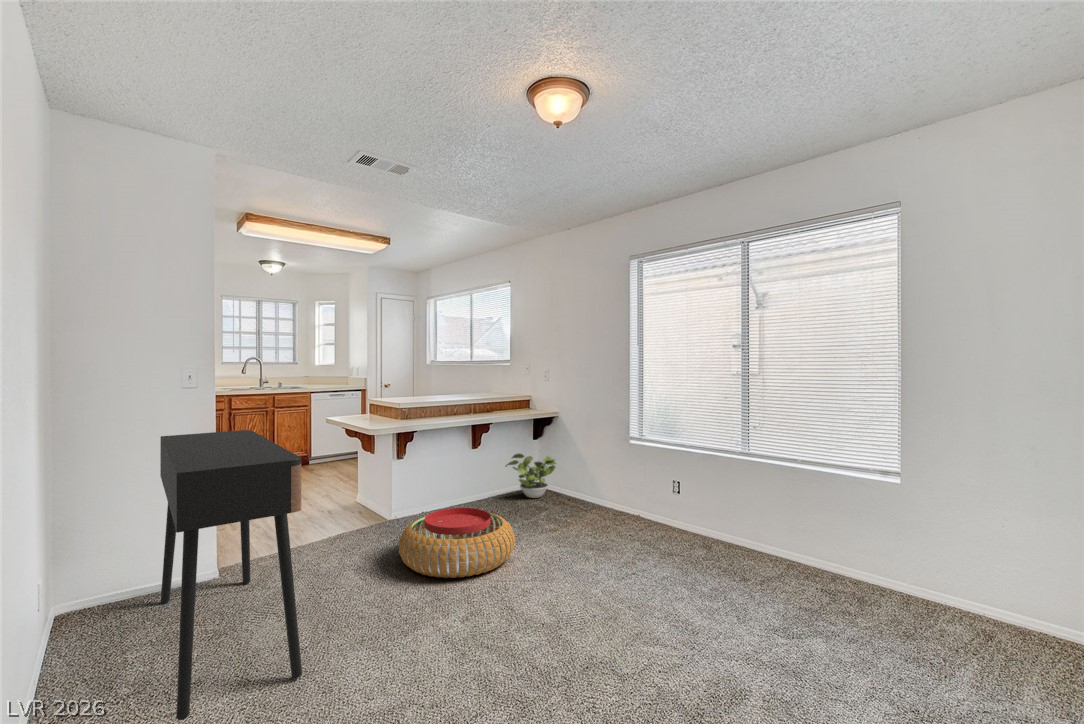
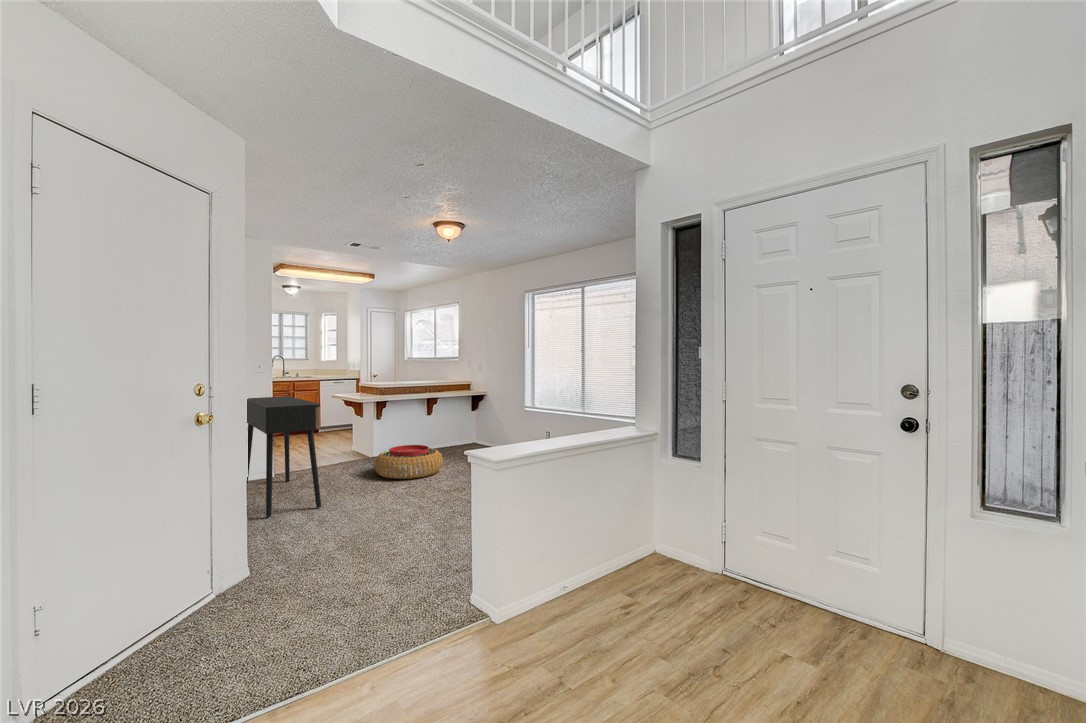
potted plant: present [506,454,556,498] -> none [450,418,485,447]

